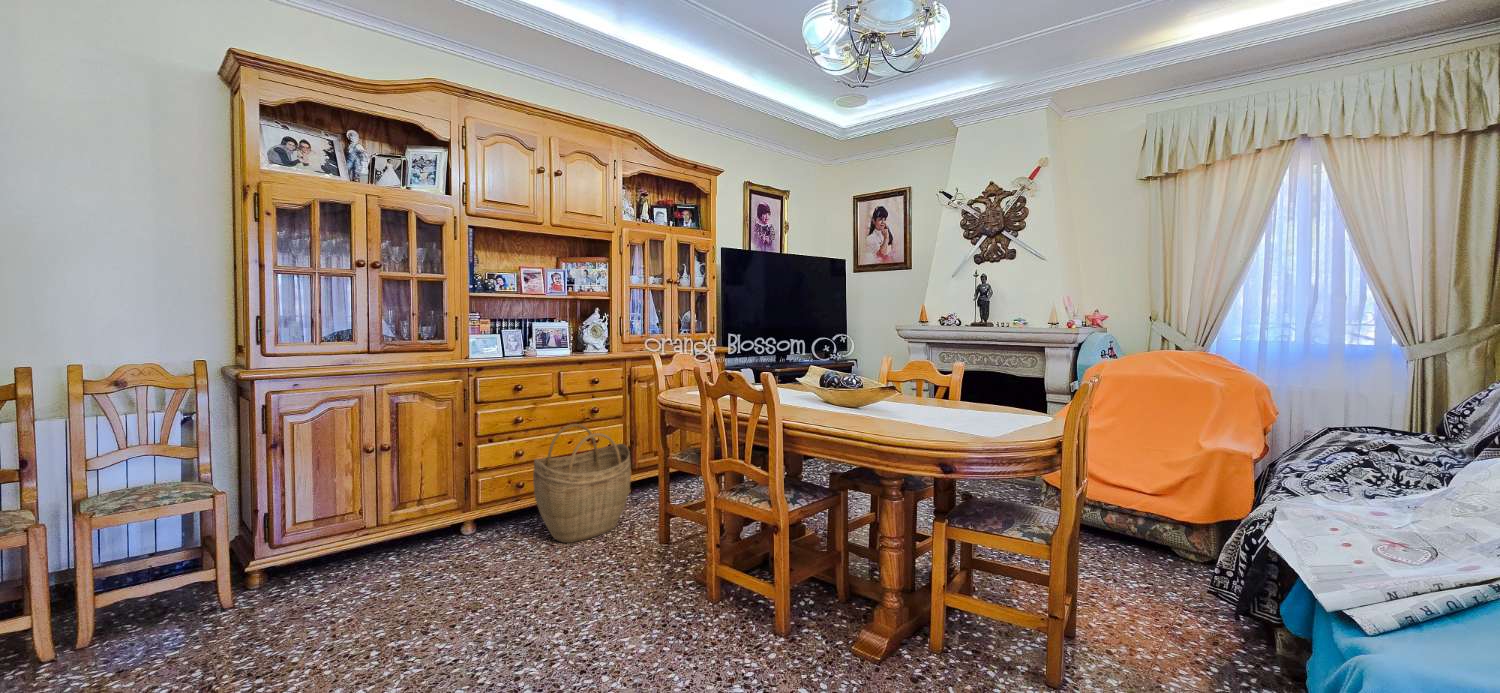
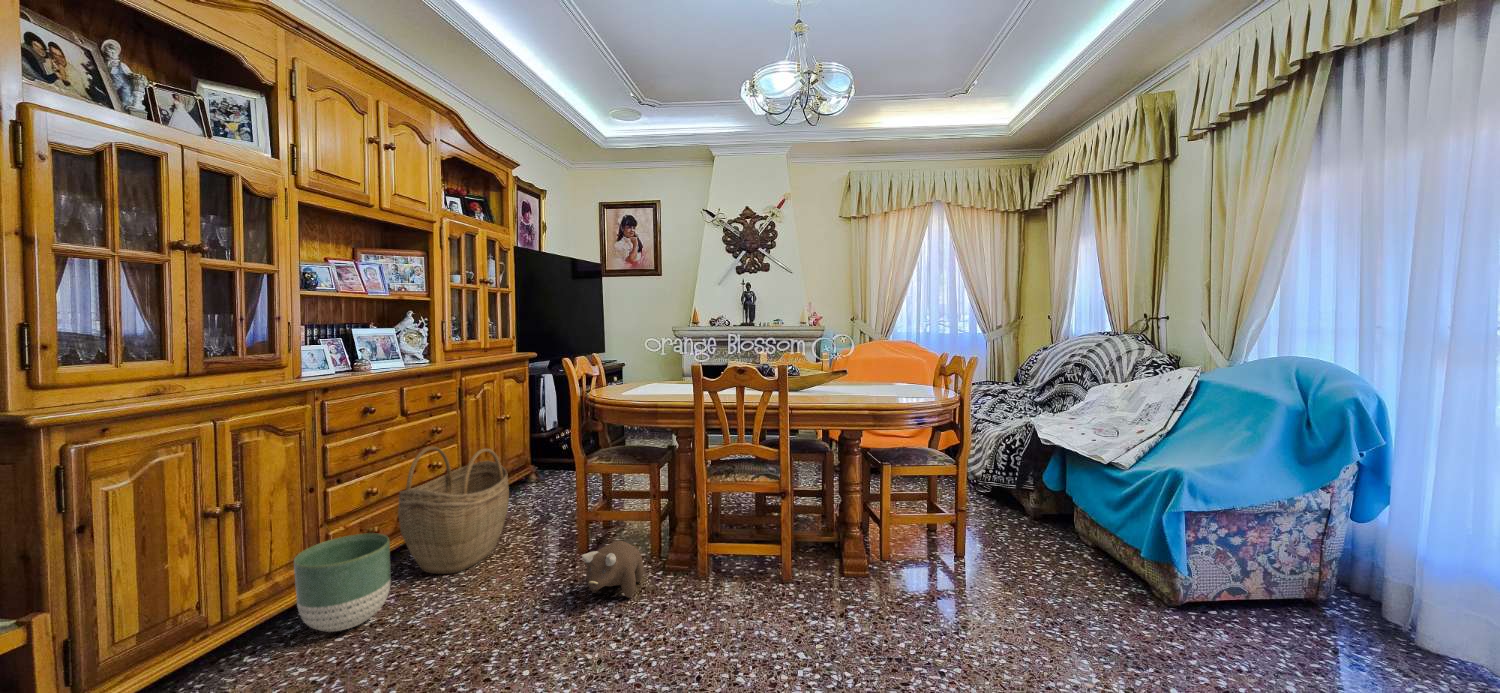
planter: none [423,488,497,568] -> present [294,533,391,632]
plush toy: none [584,566,675,641] -> present [582,541,644,598]

